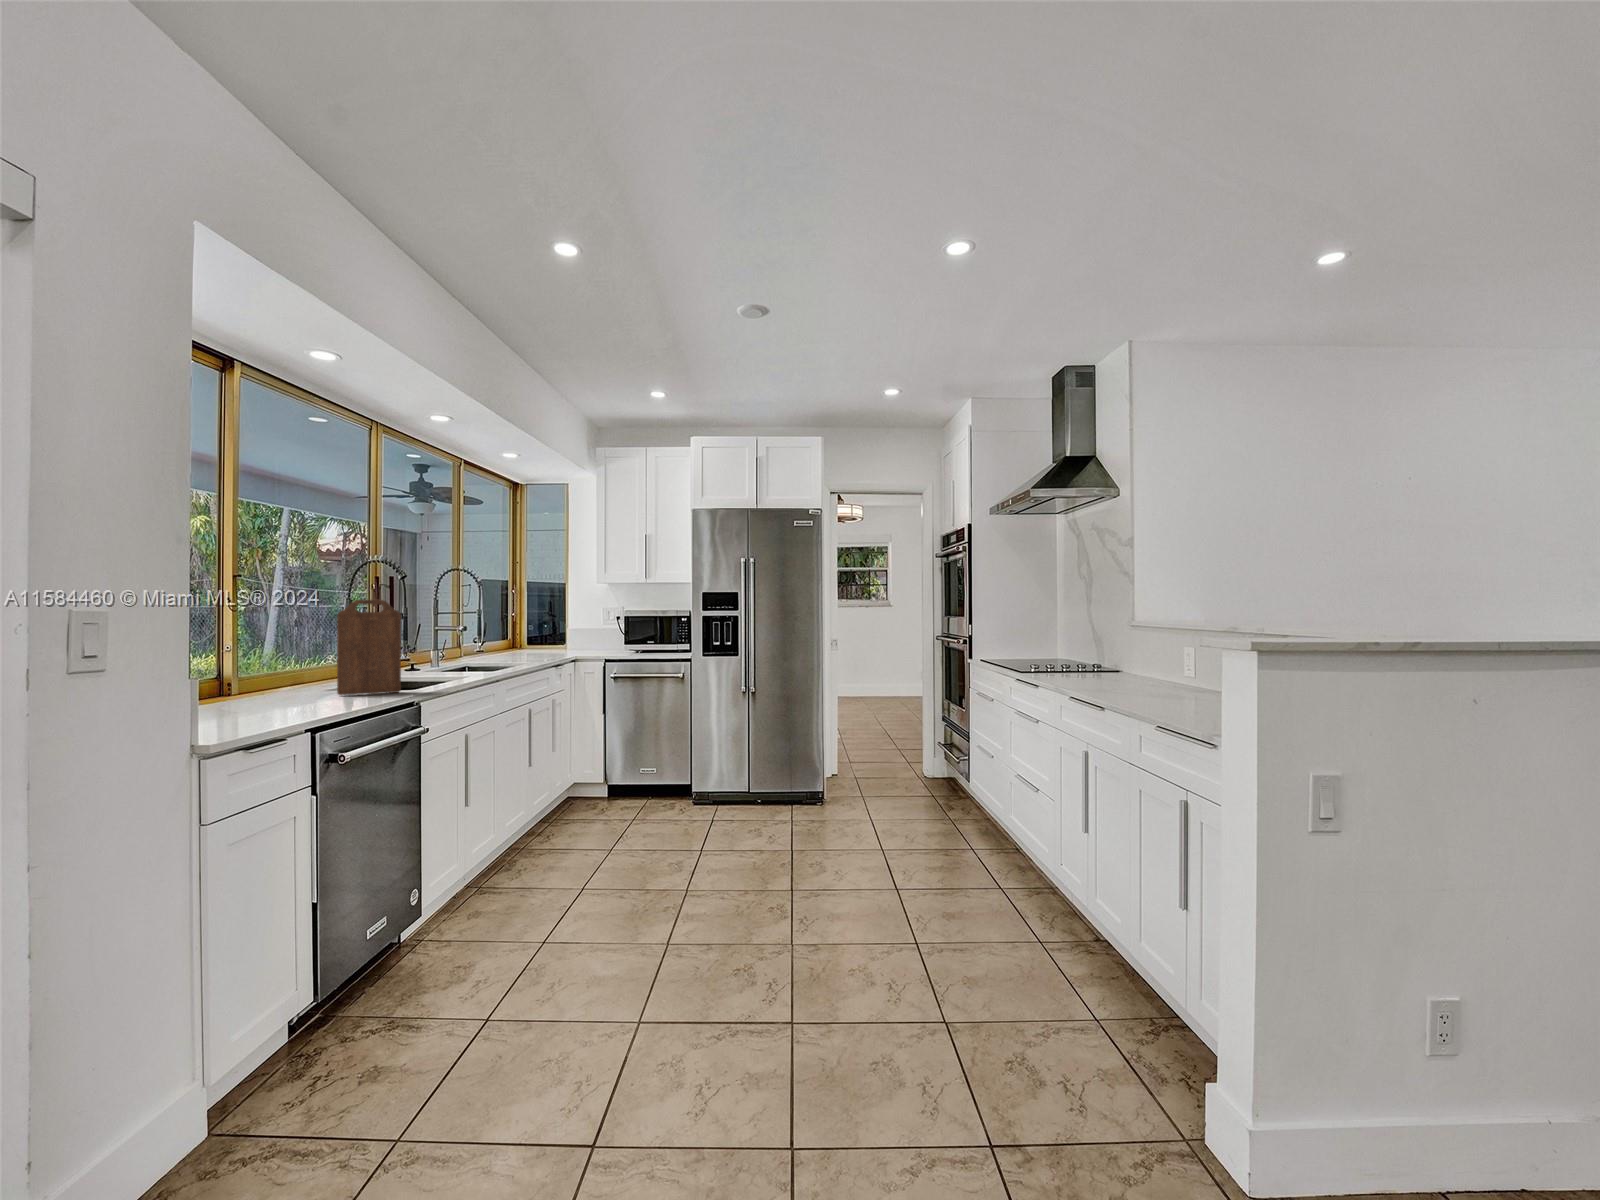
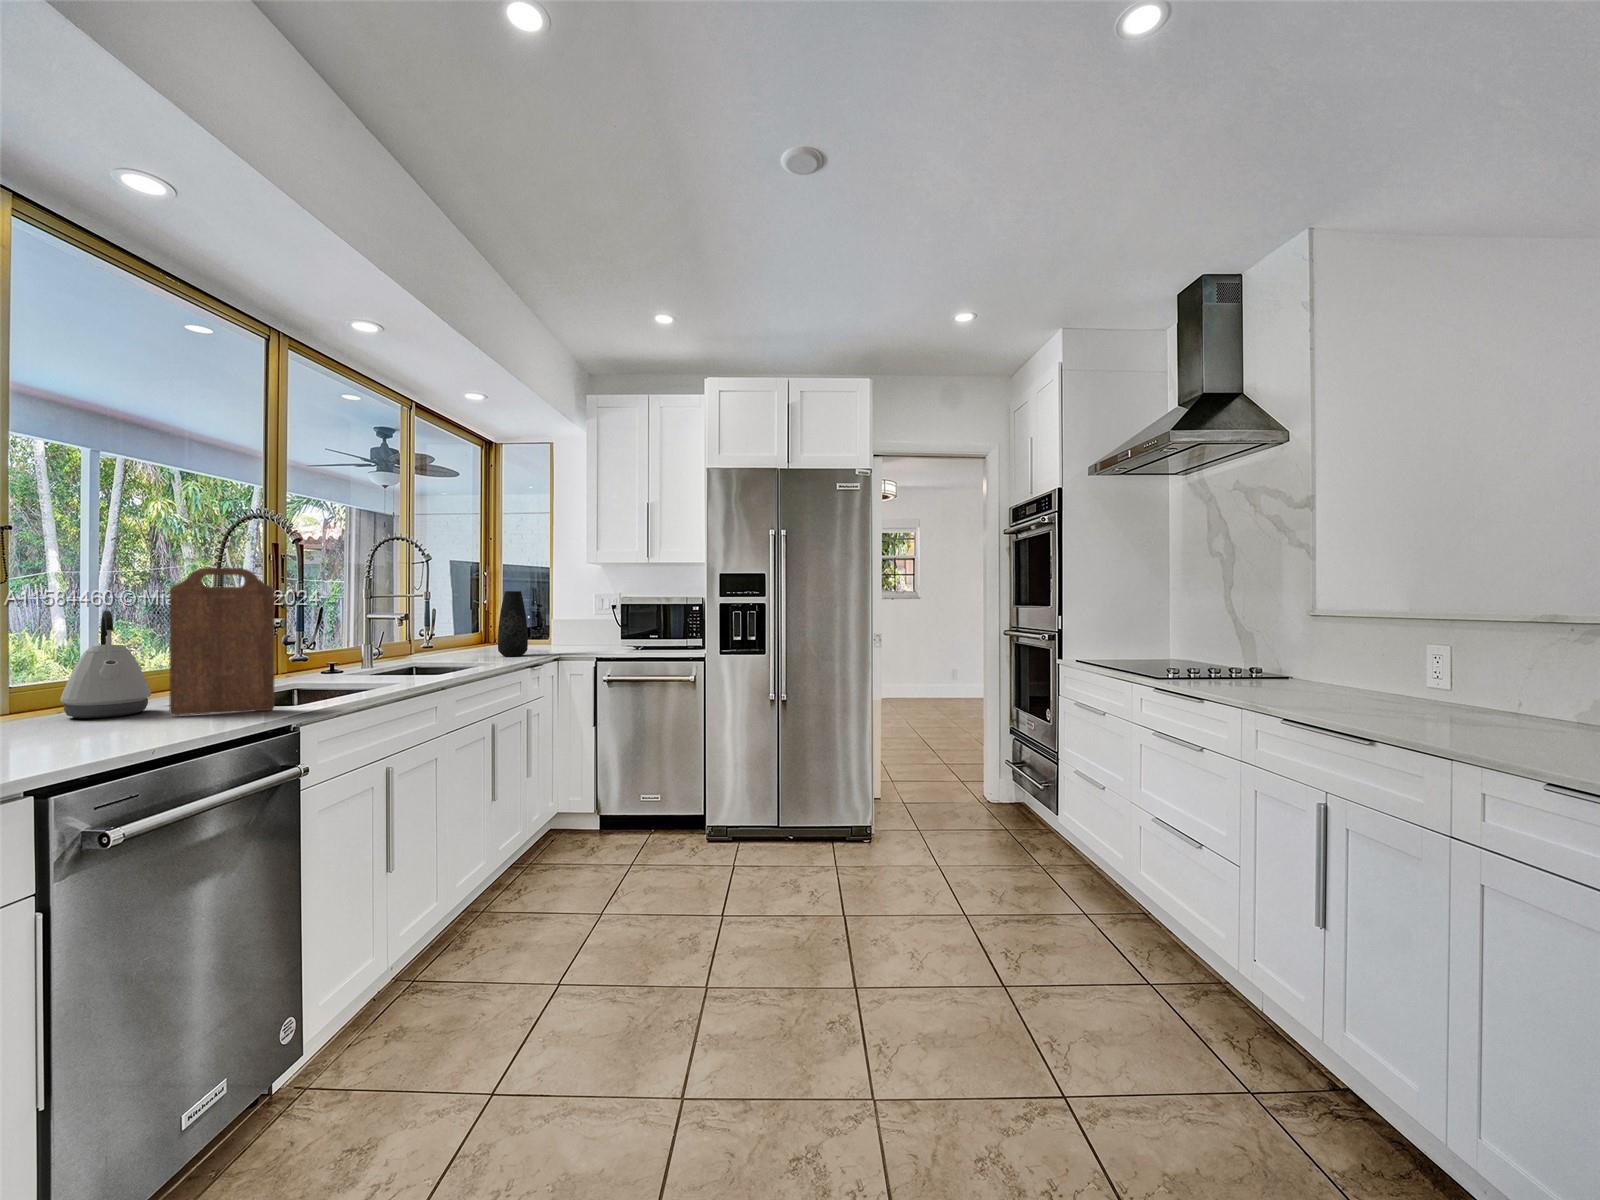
vase: none [530,608,553,658] -> present [498,591,528,656]
kettle: none [268,628,320,697] -> present [60,611,151,718]

